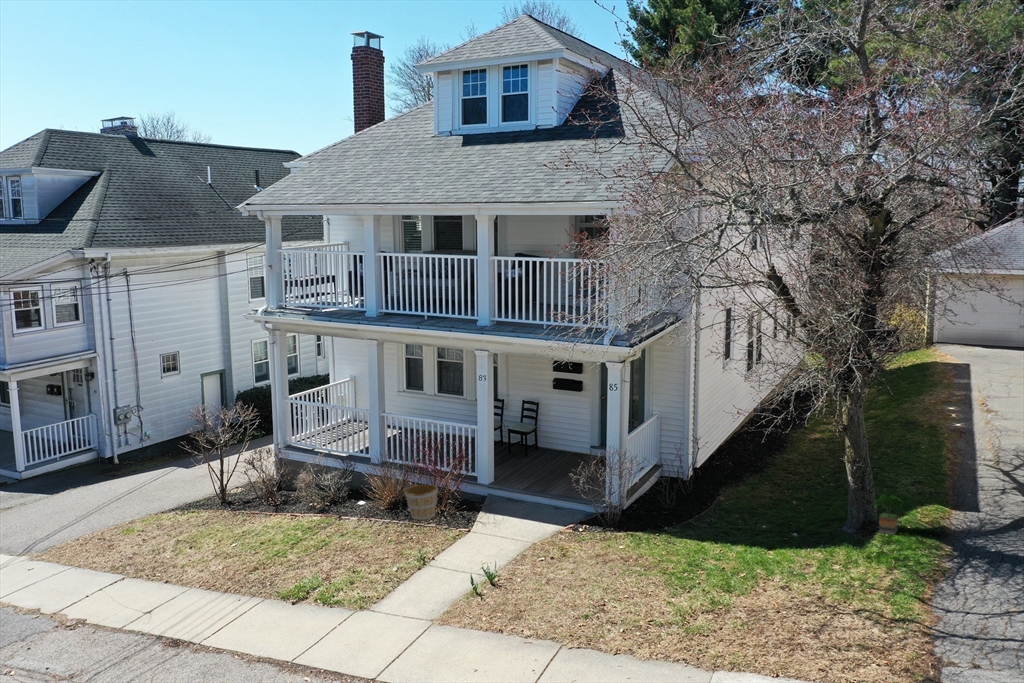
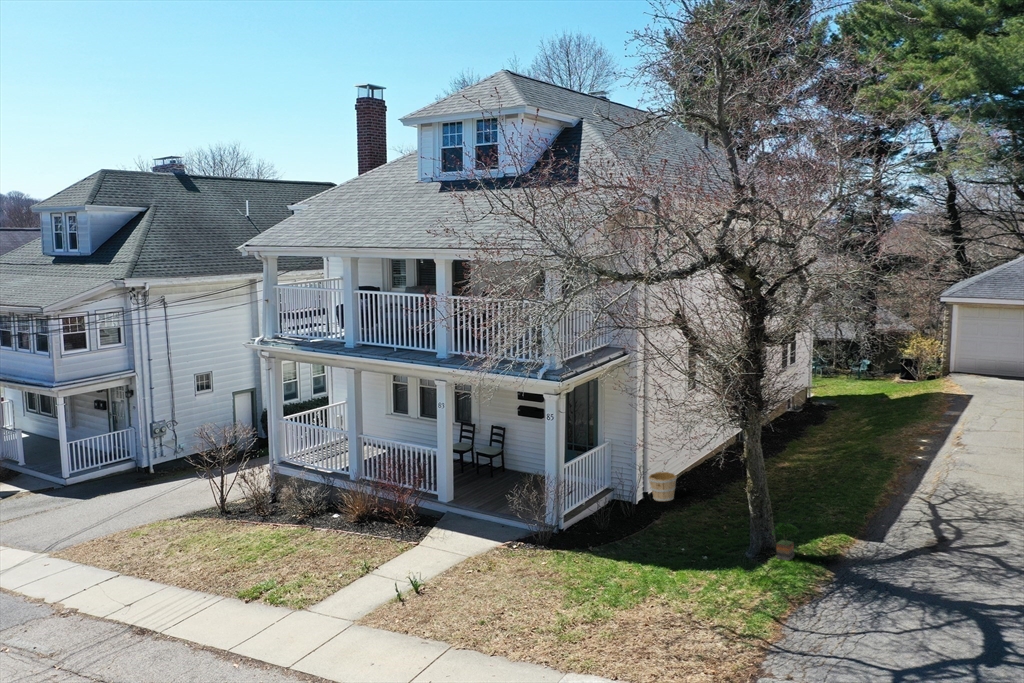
wooden bucket: present [404,485,438,520] -> present [648,472,677,501]

